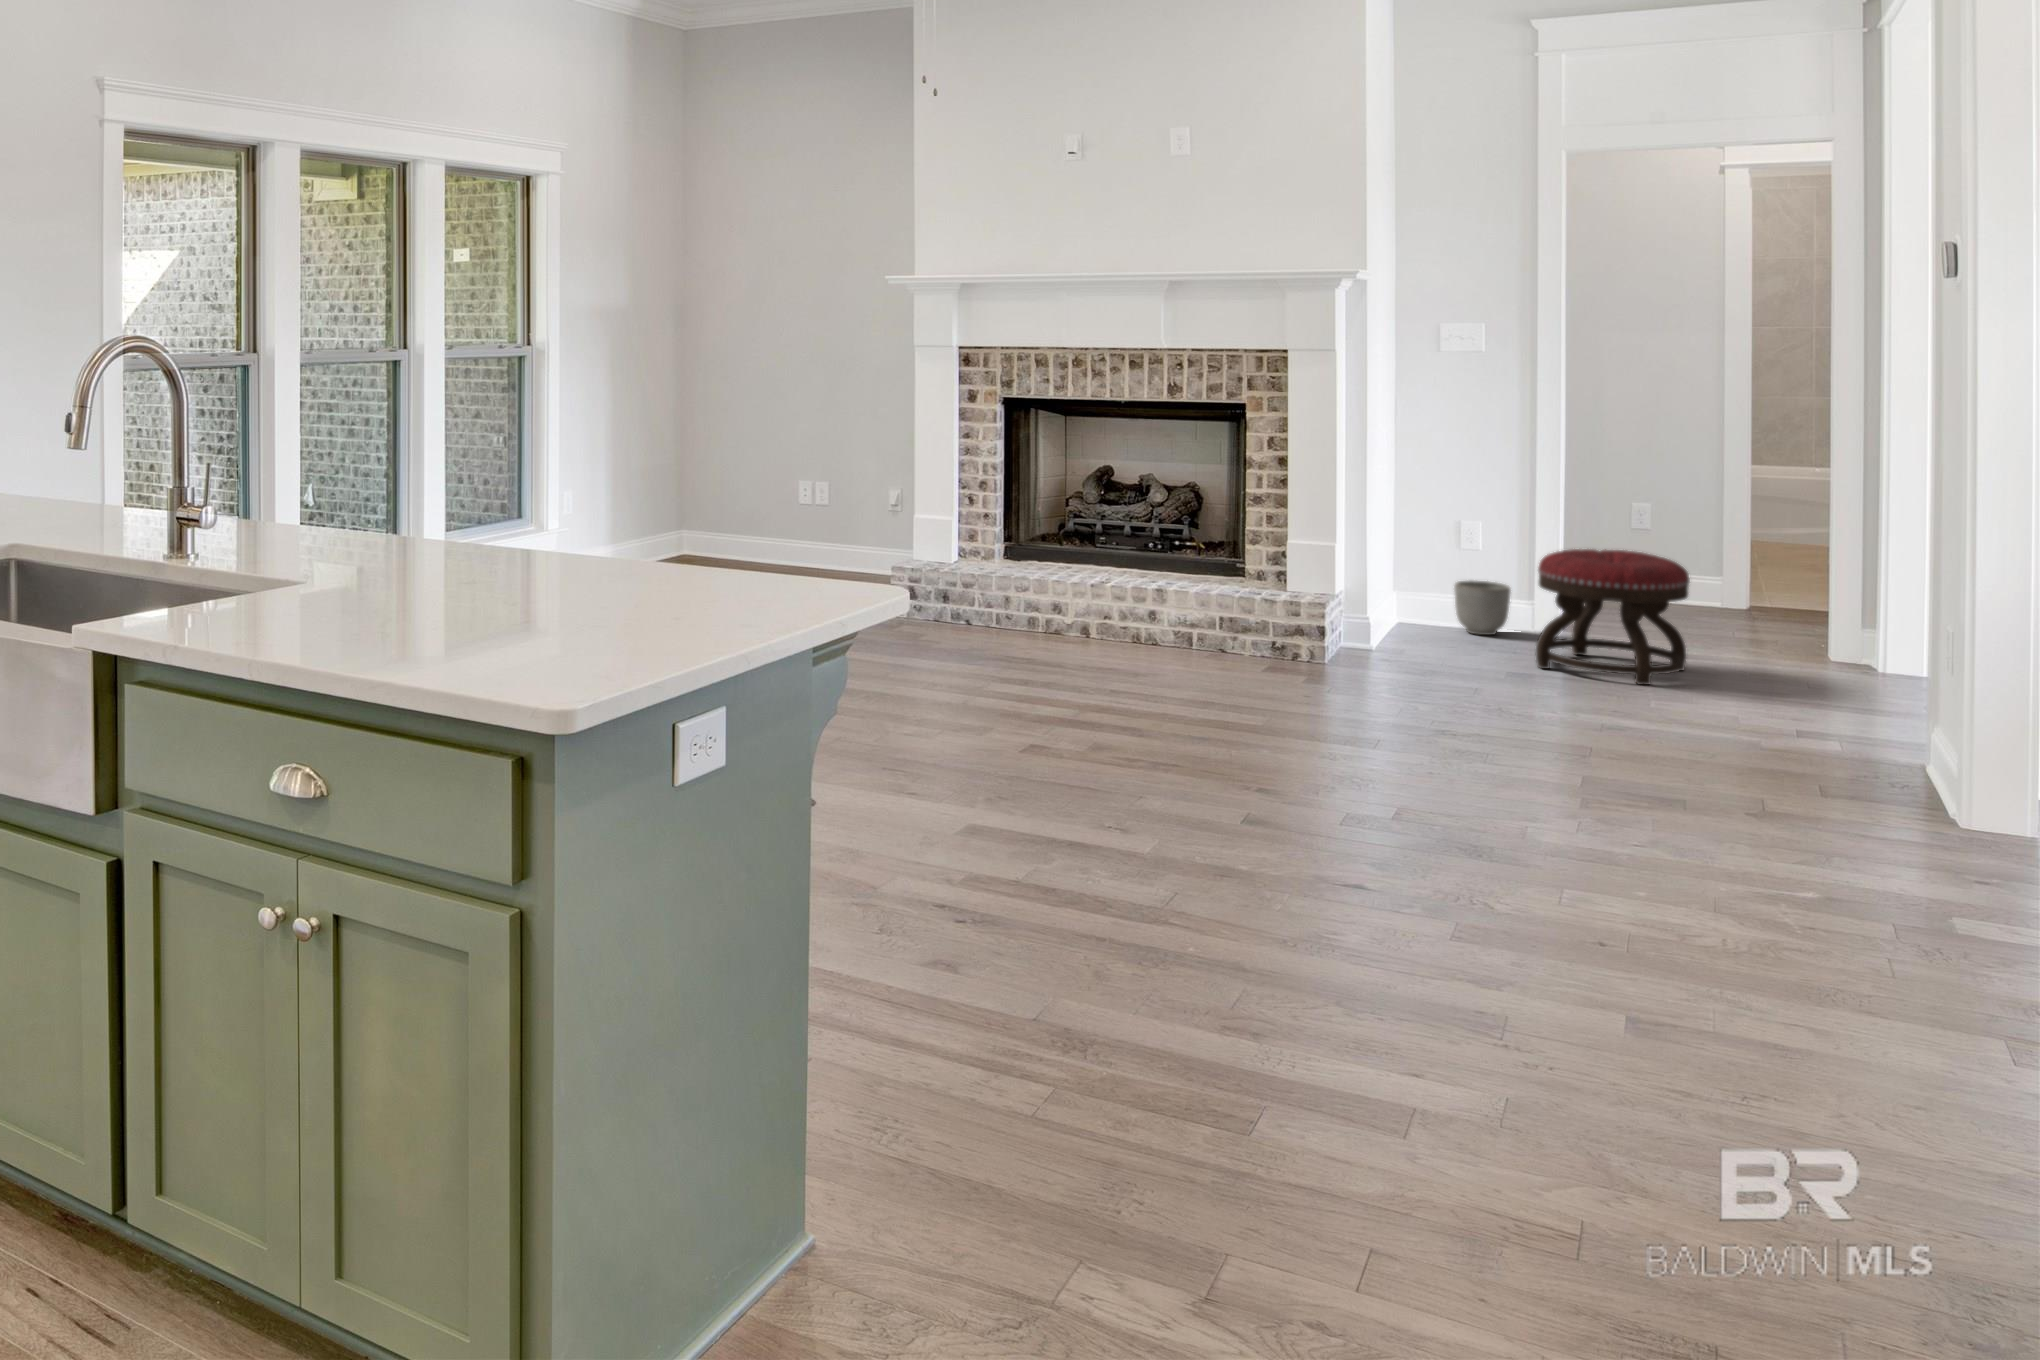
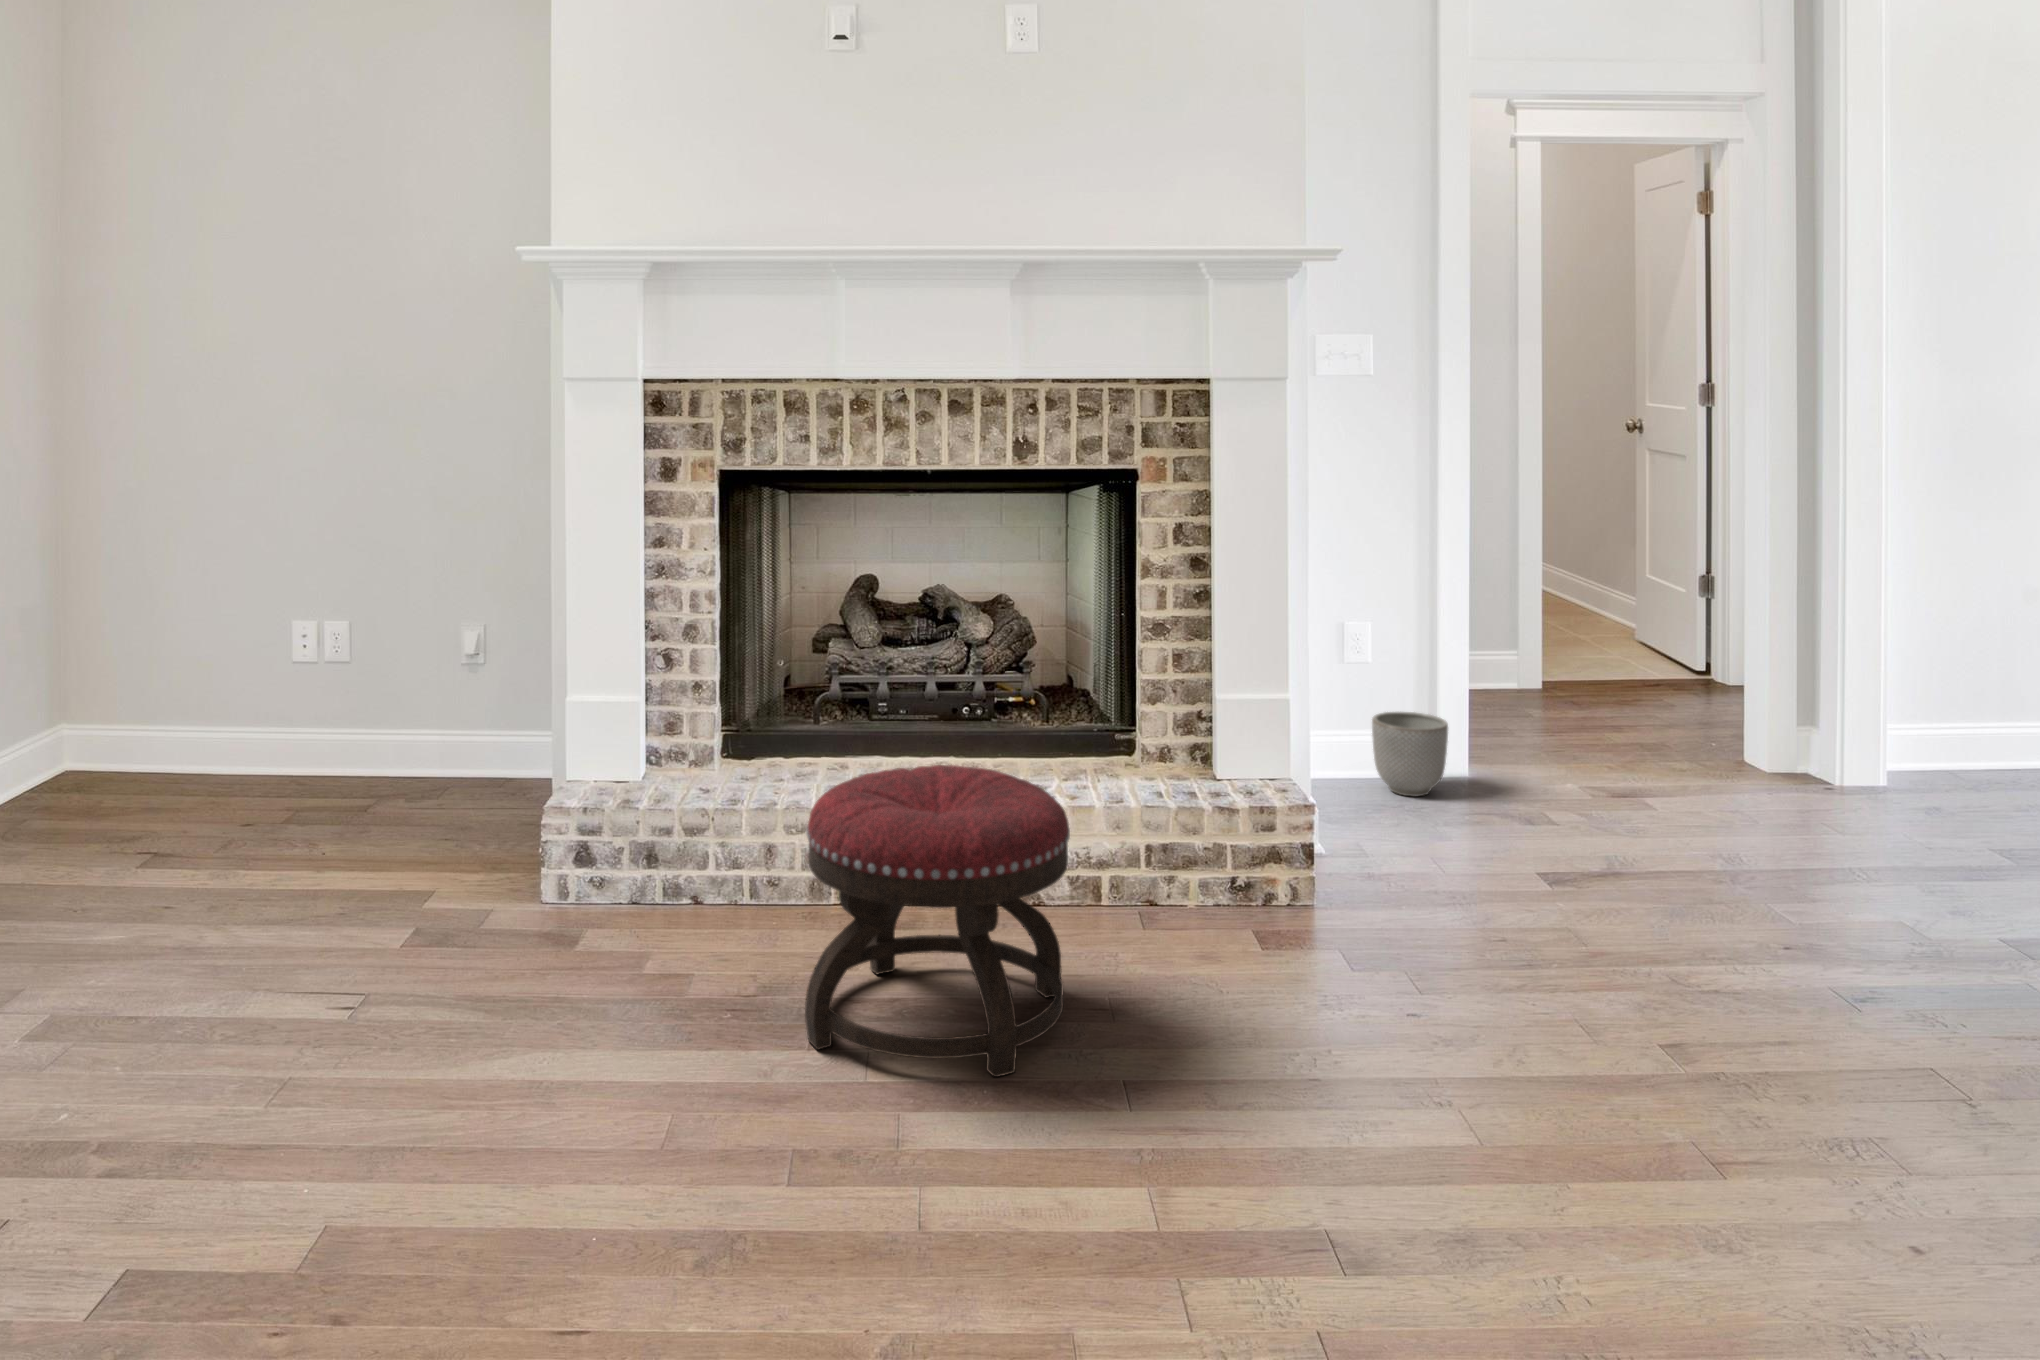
ottoman: present [1536,549,1690,685] -> present [805,765,1070,1077]

